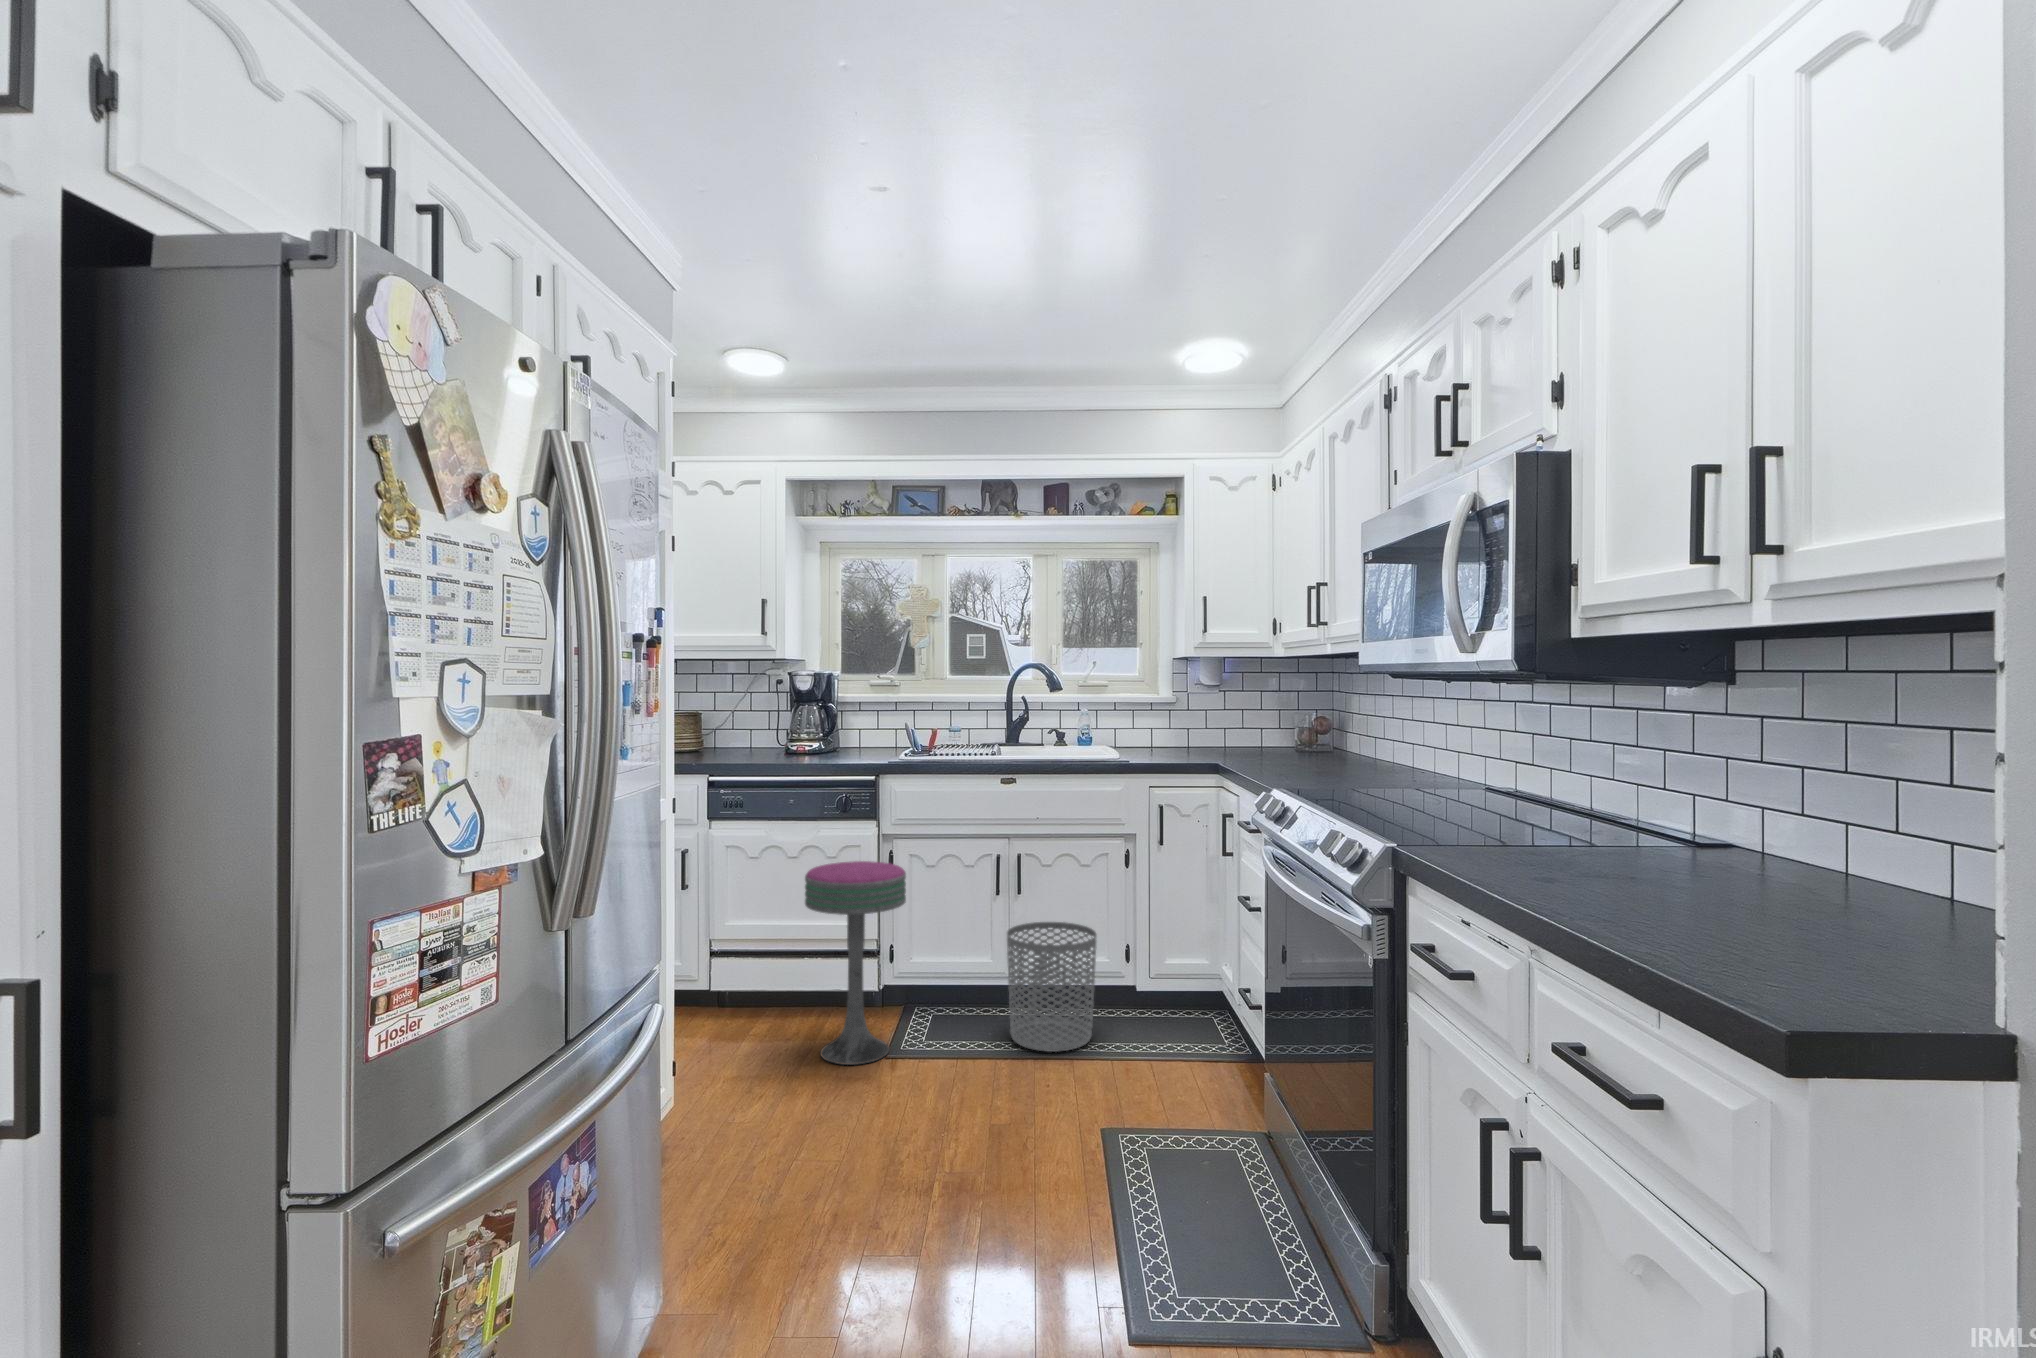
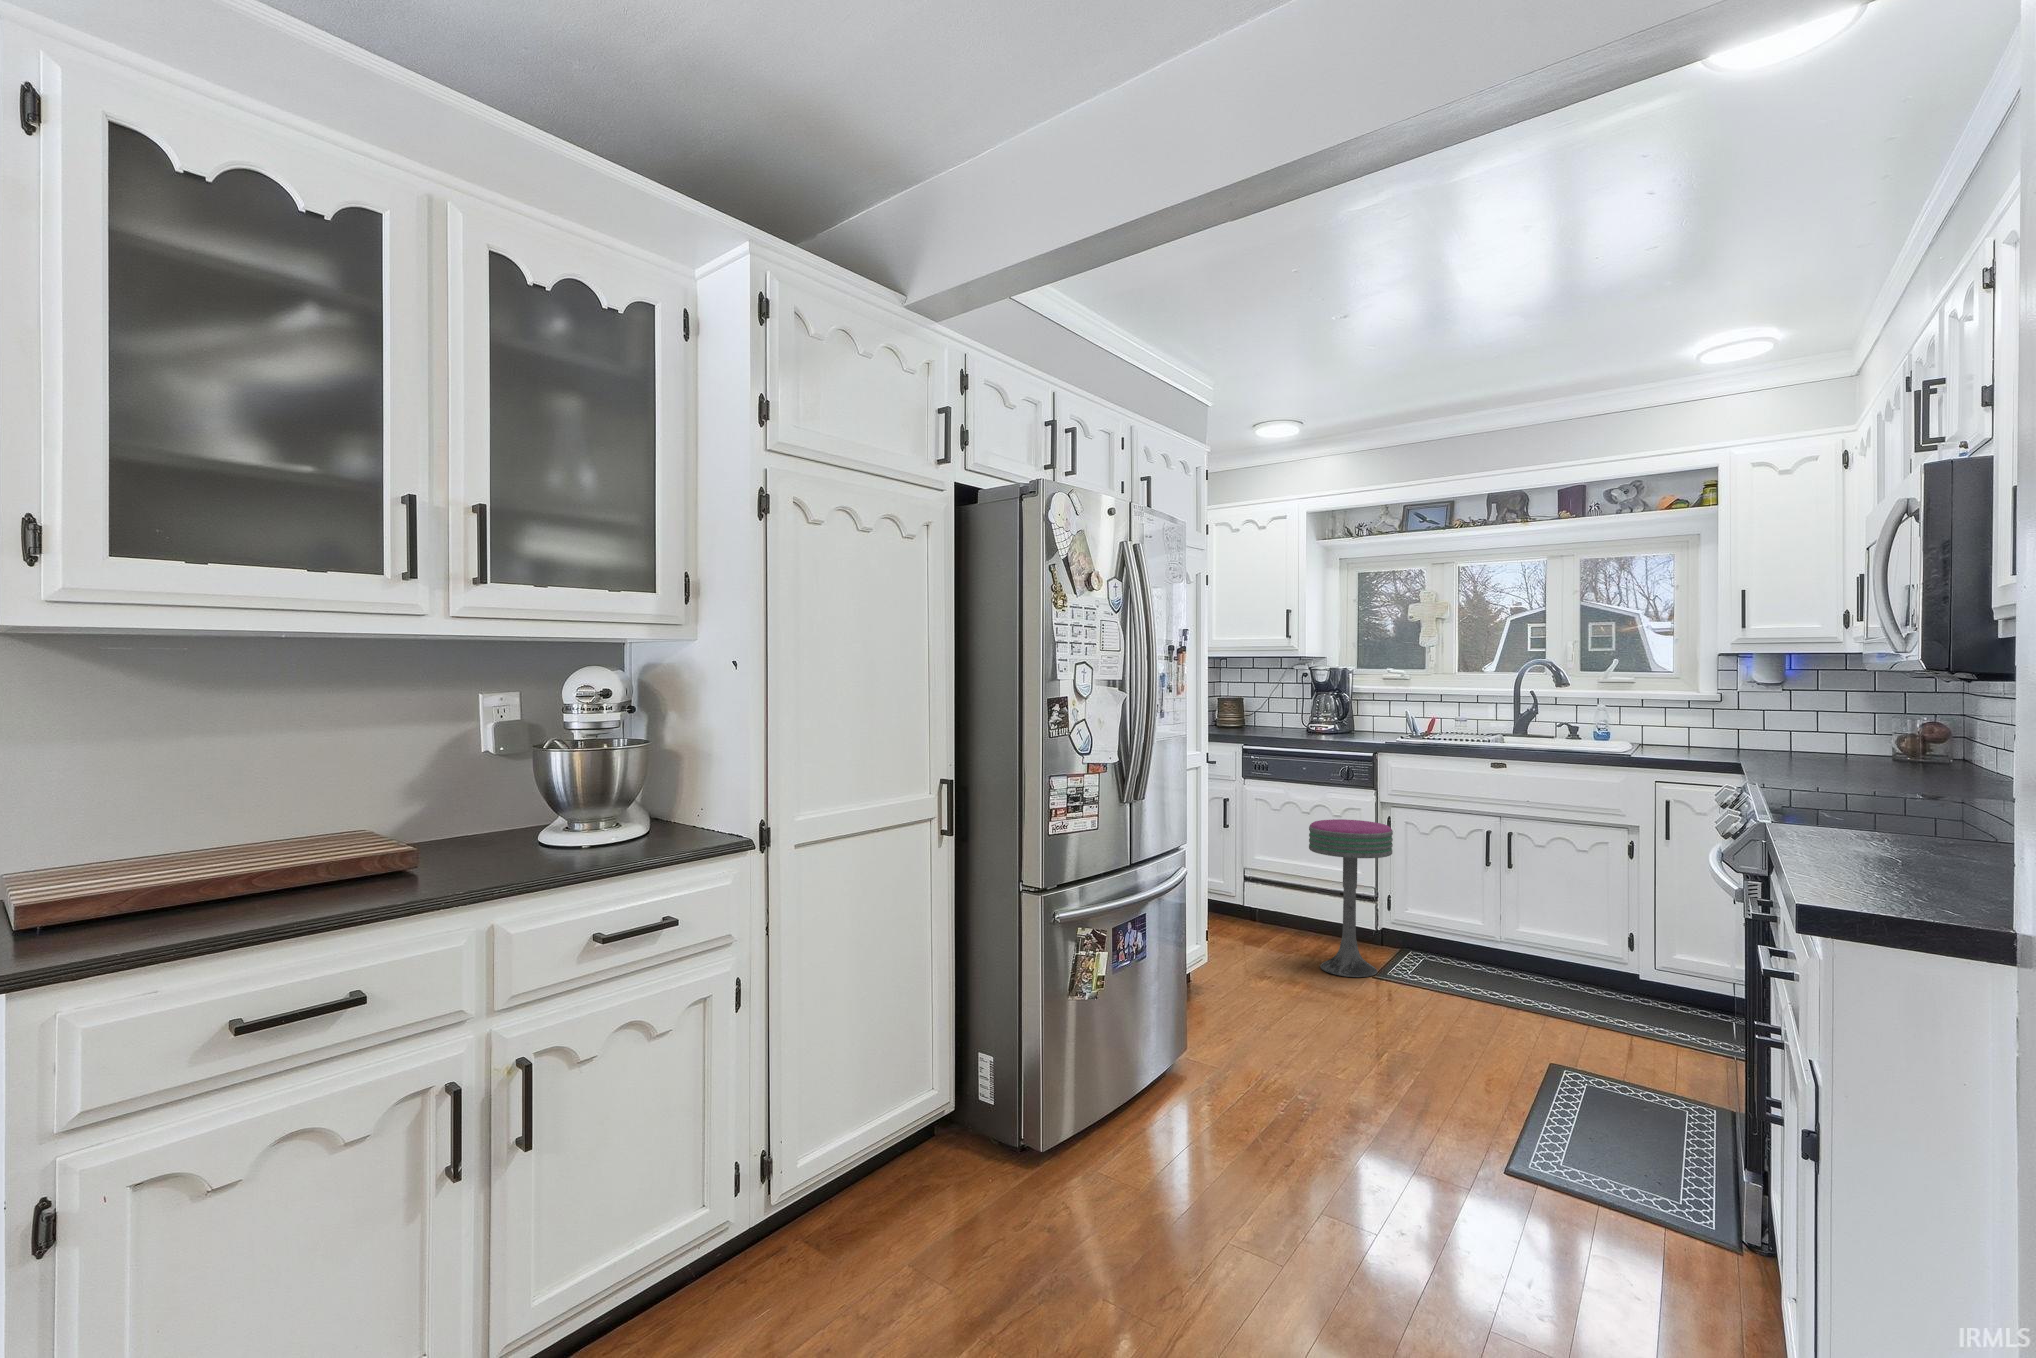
waste bin: present [1007,922,1097,1052] -> none [1483,888,1570,998]

